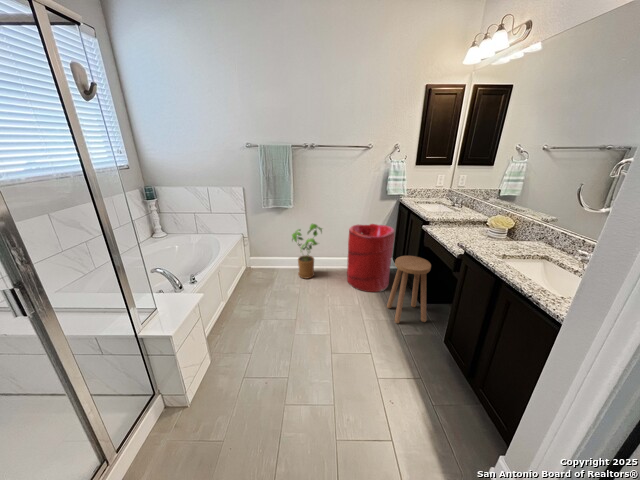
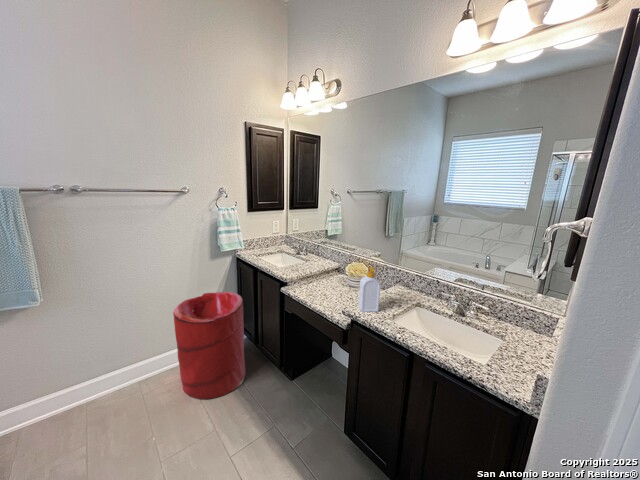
soap bottle: none [477,208,502,250] -> present [359,267,380,312]
house plant: present [292,224,322,278] -> none [48,320,122,429]
stool: present [387,256,431,323] -> none [257,329,309,431]

